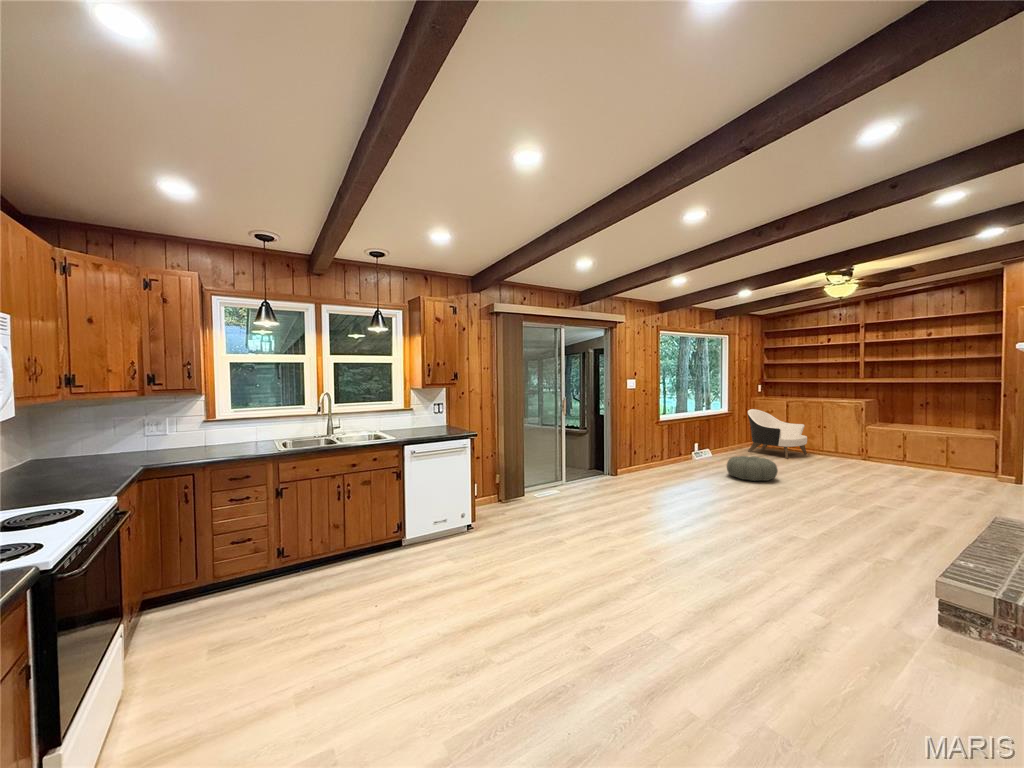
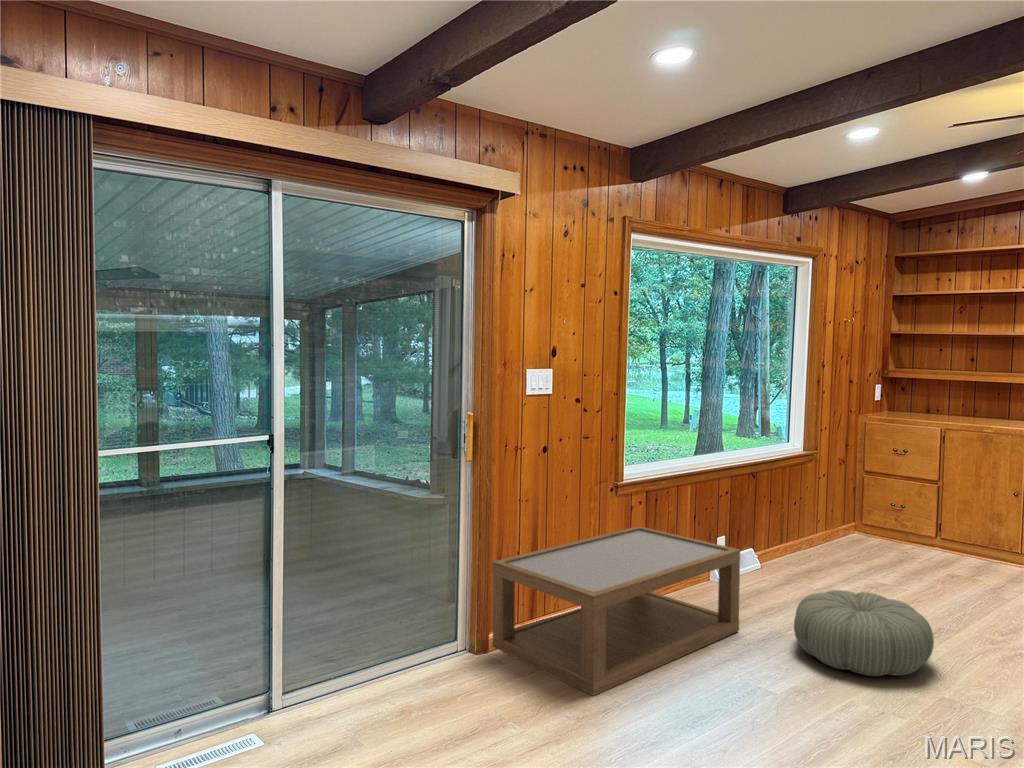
armchair: present [747,409,807,459] -> none [846,444,989,577]
coffee table: none [619,437,706,484] -> present [492,526,740,696]

